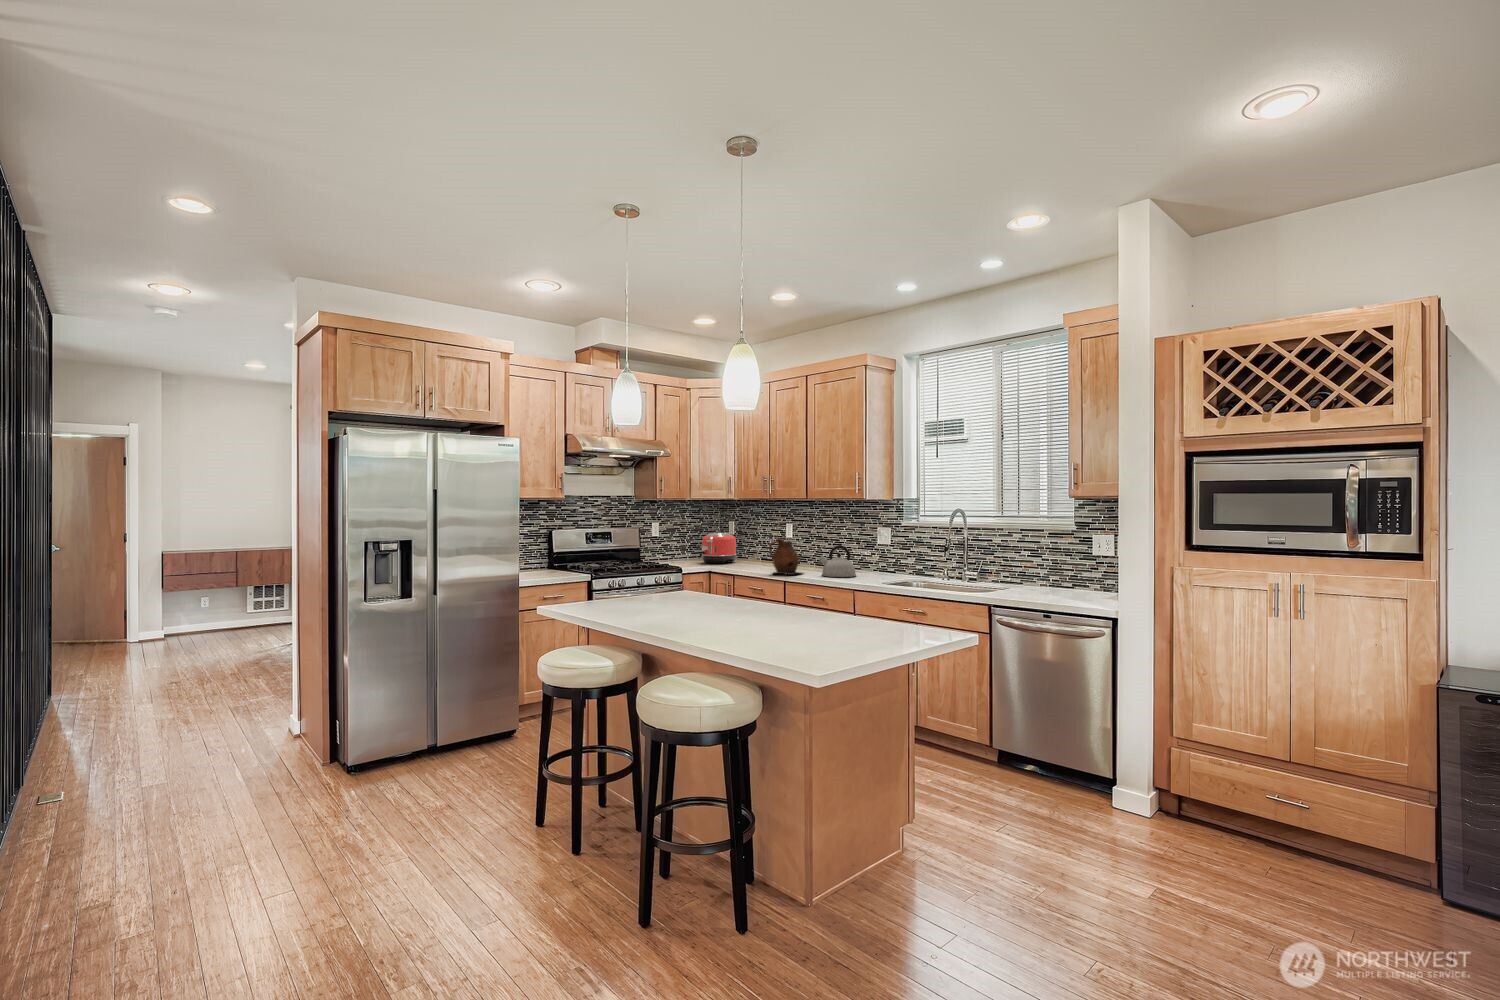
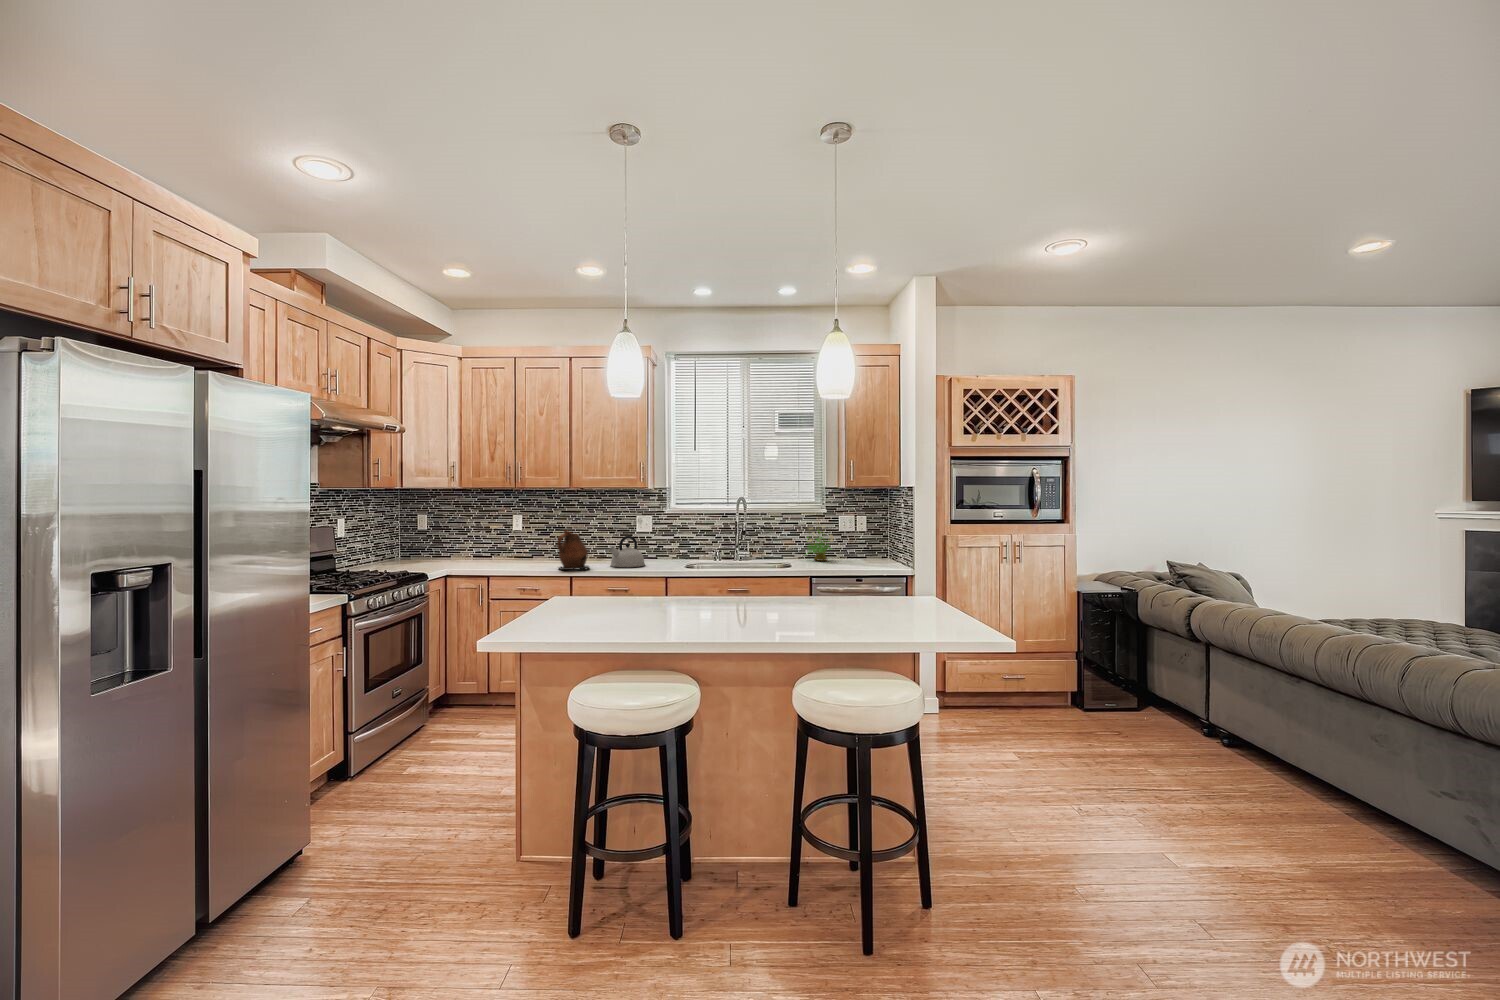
toaster: present [702,533,737,564] -> none [427,528,465,565]
potted plant: none [1043,539,1082,590] -> present [807,526,834,561]

